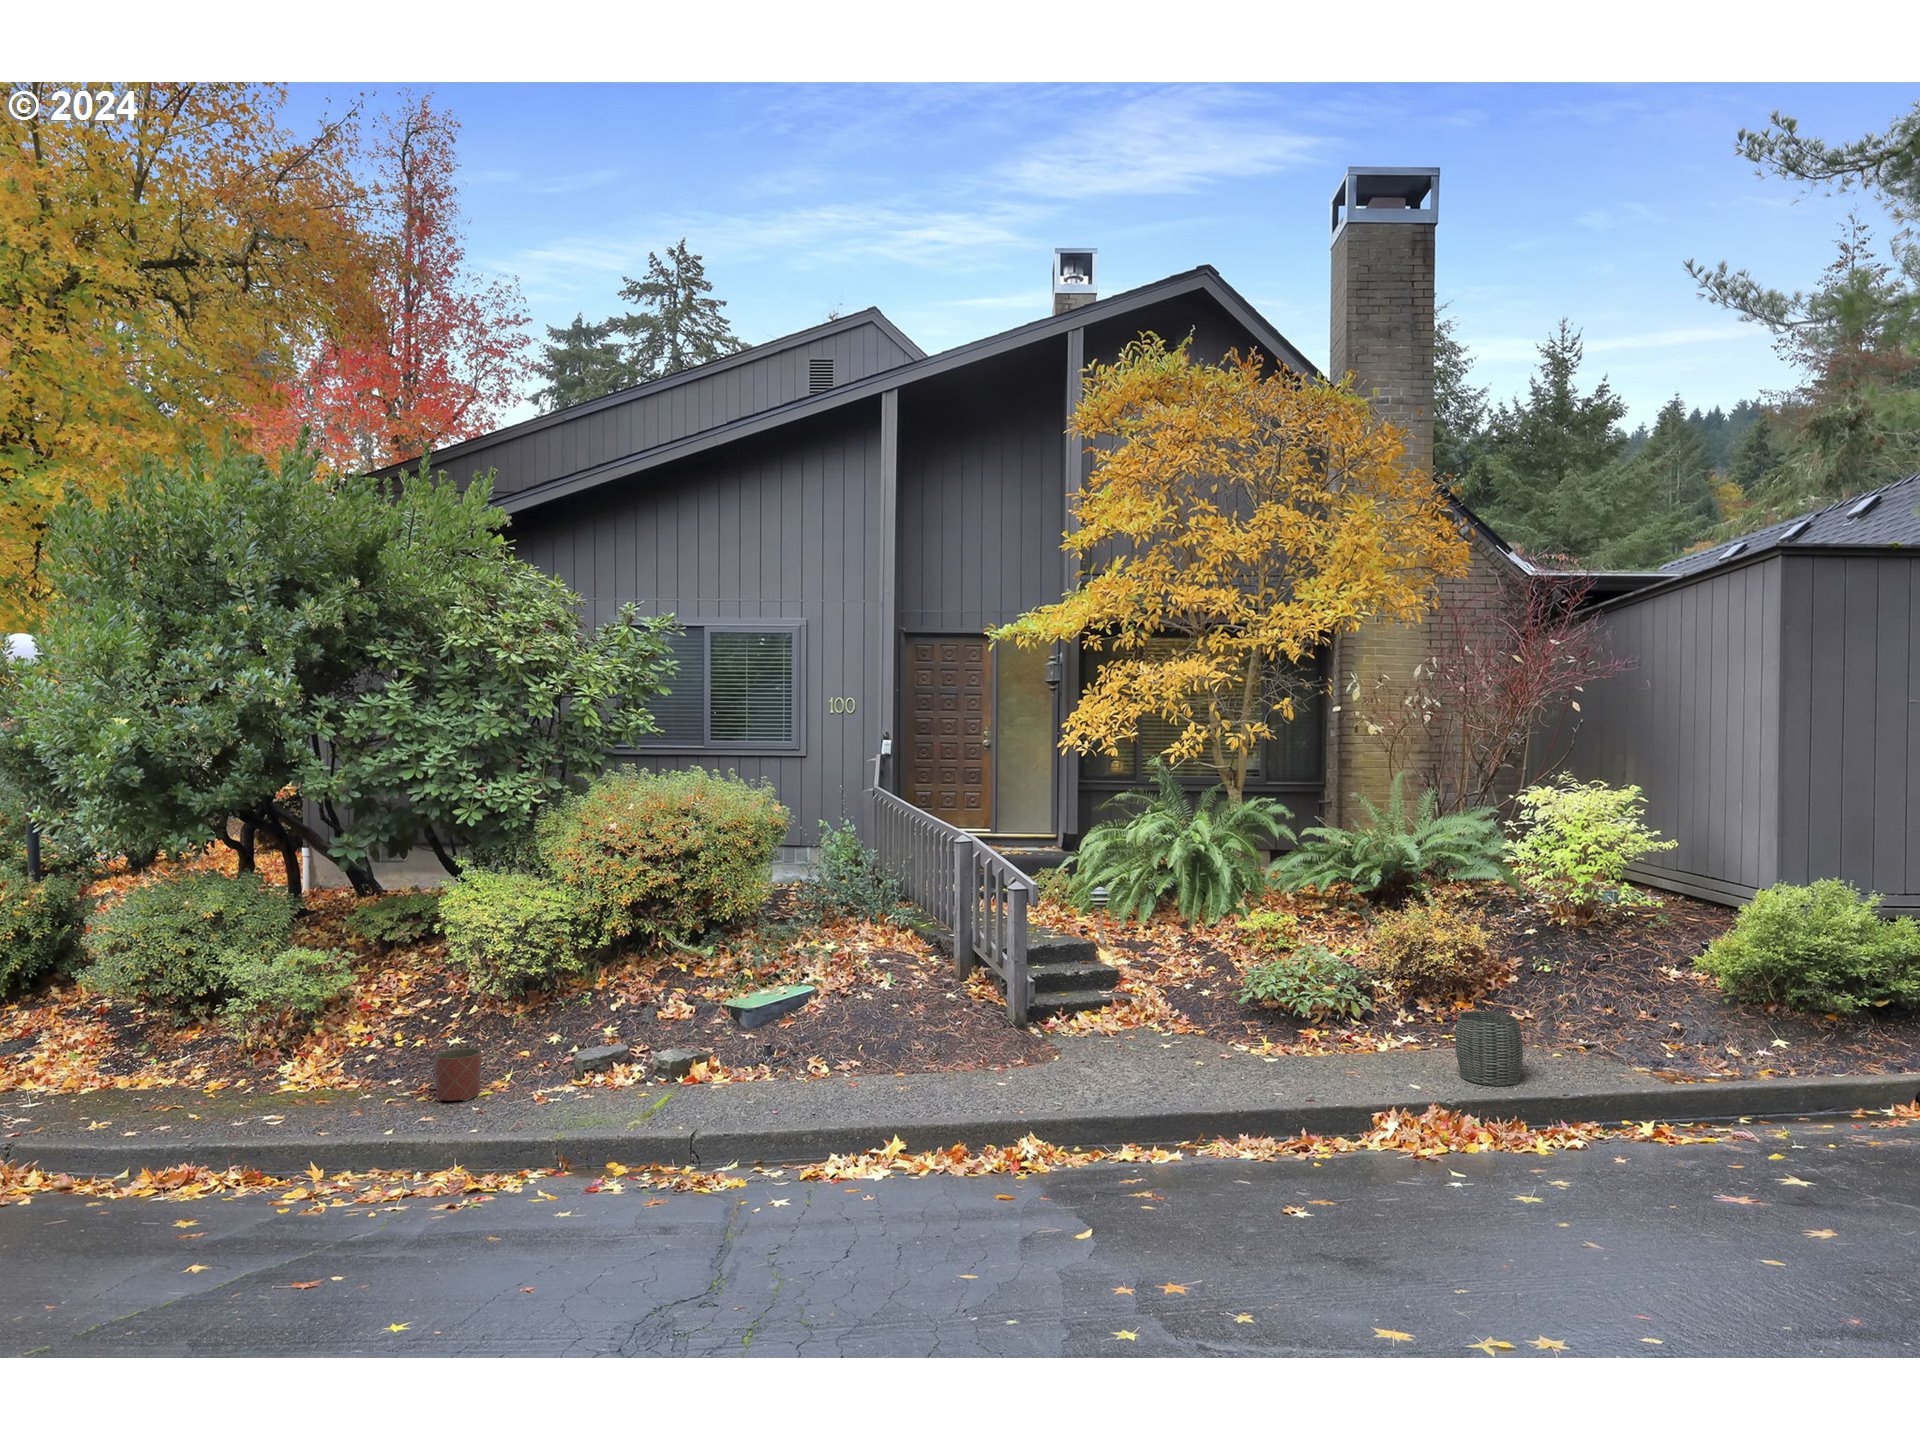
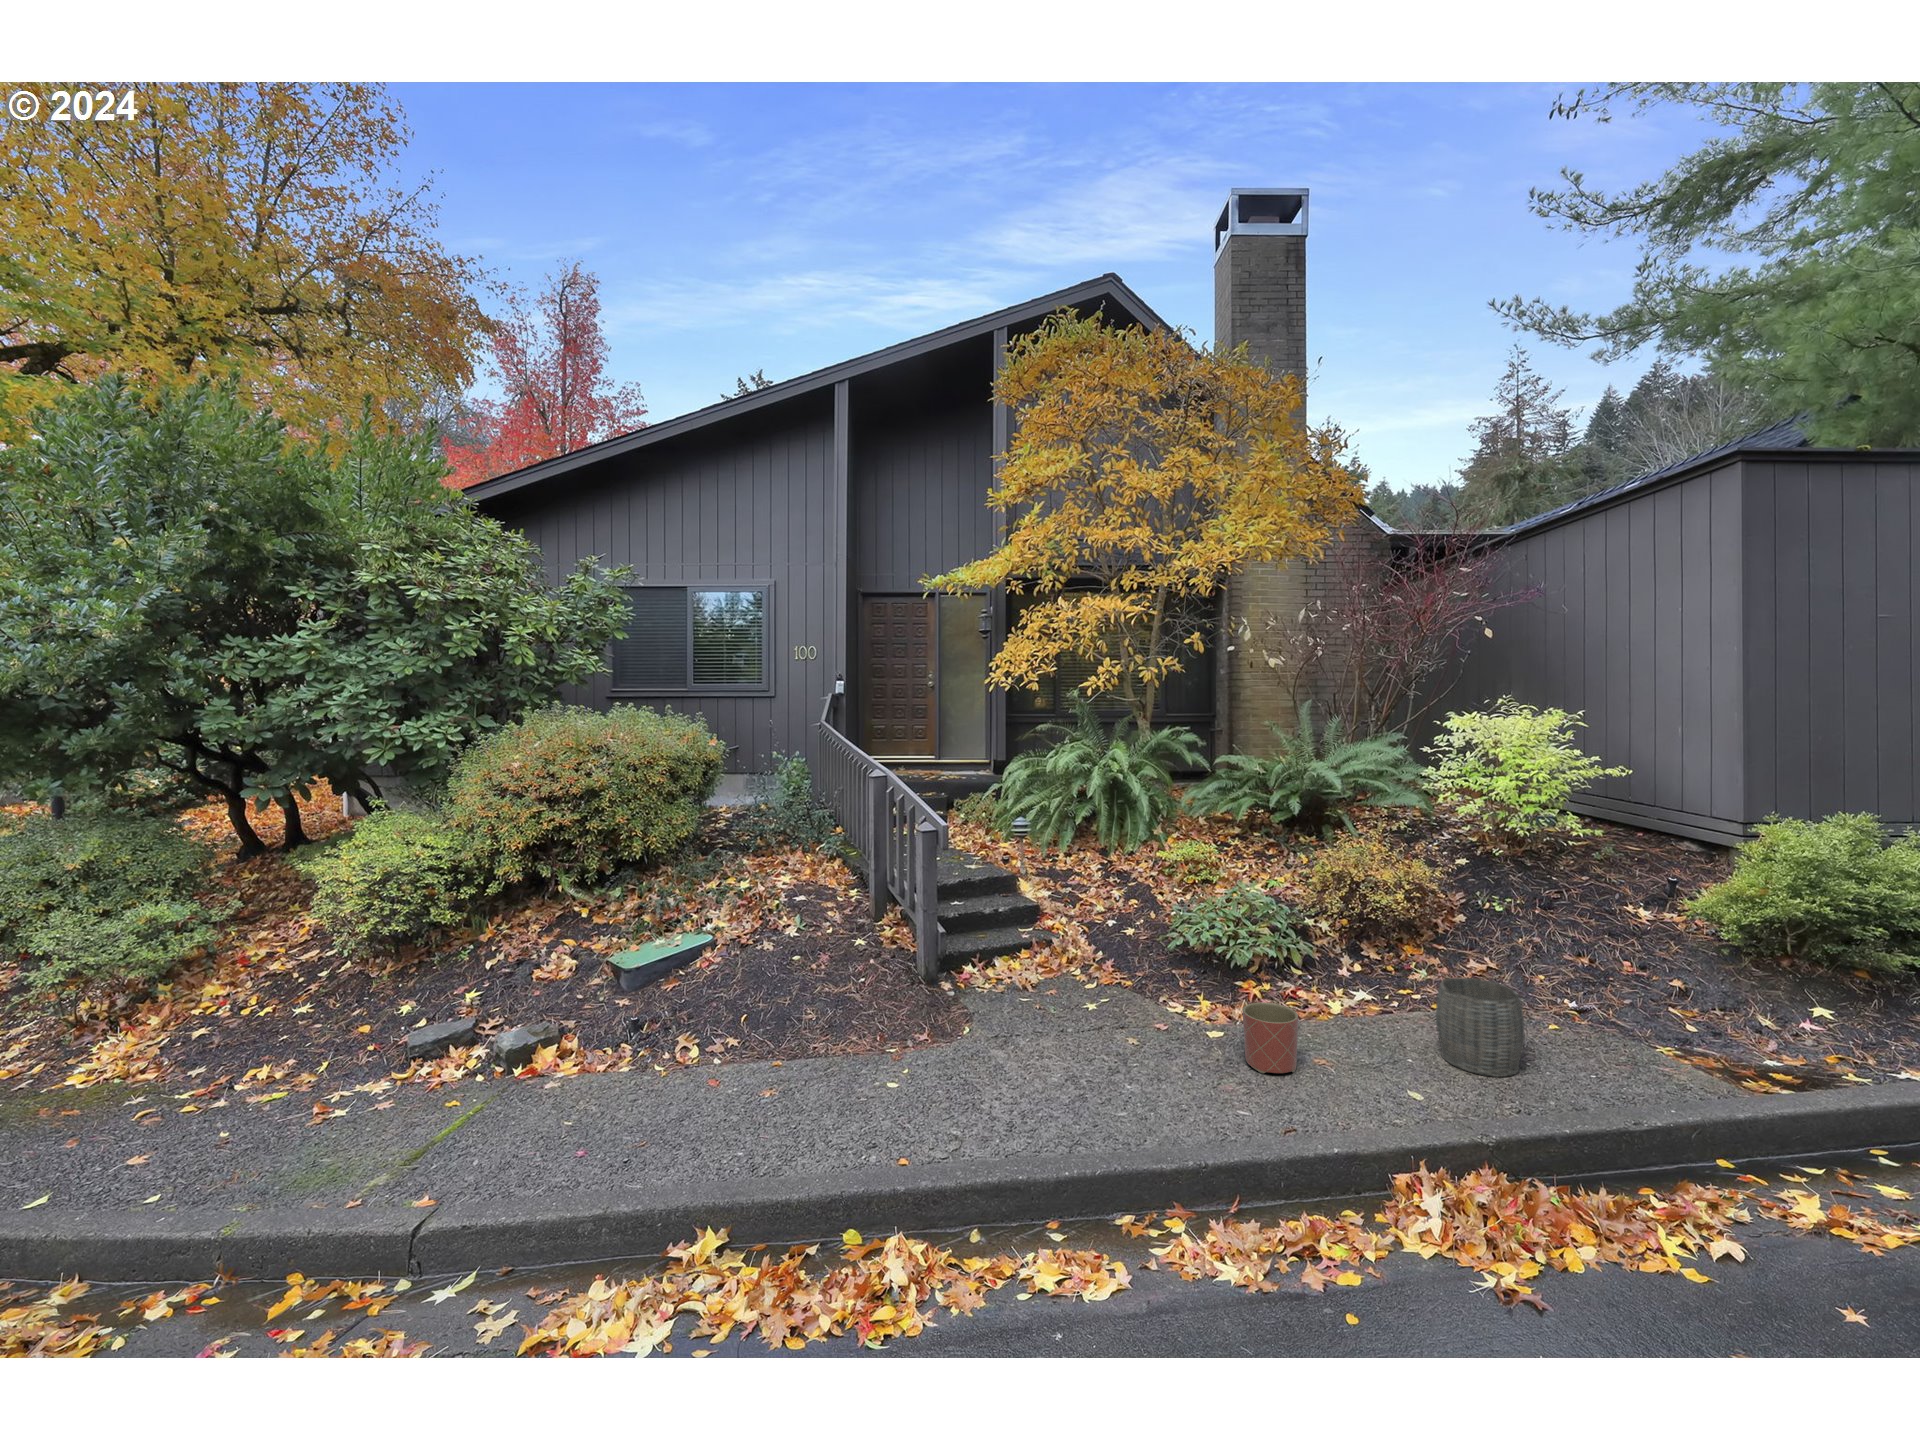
planter: present [435,1048,482,1102] -> present [1243,1002,1298,1073]

